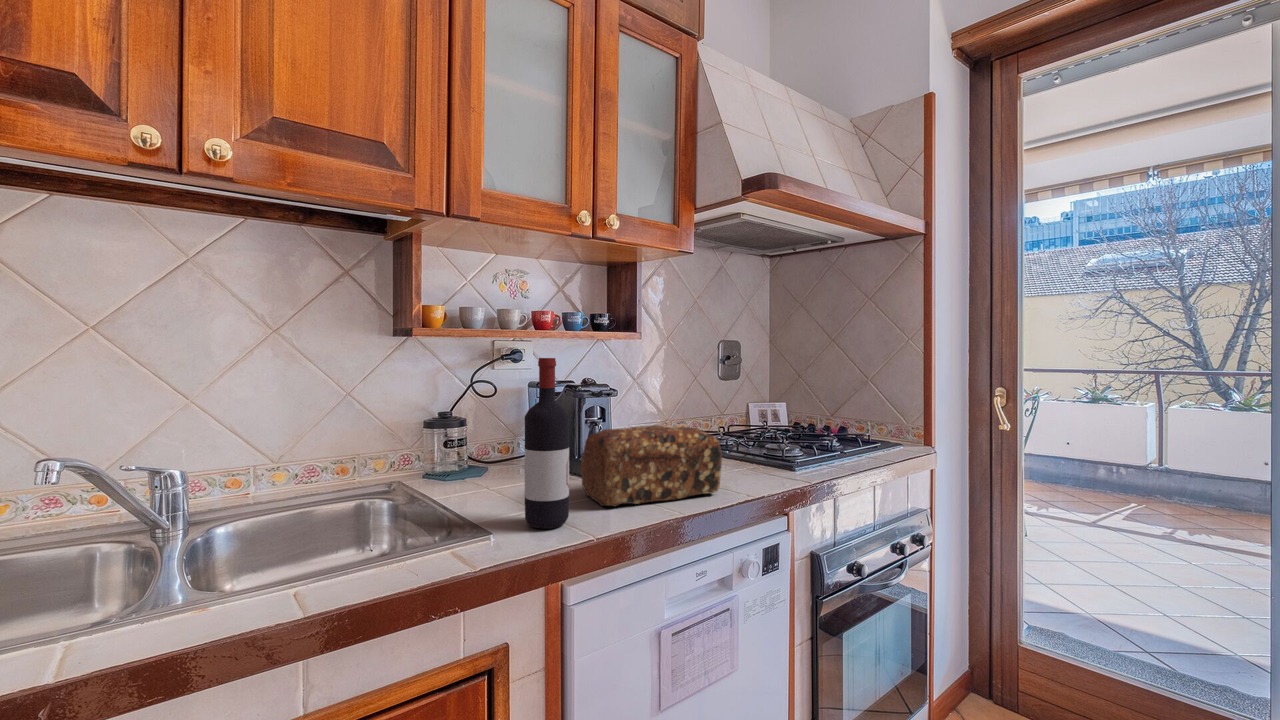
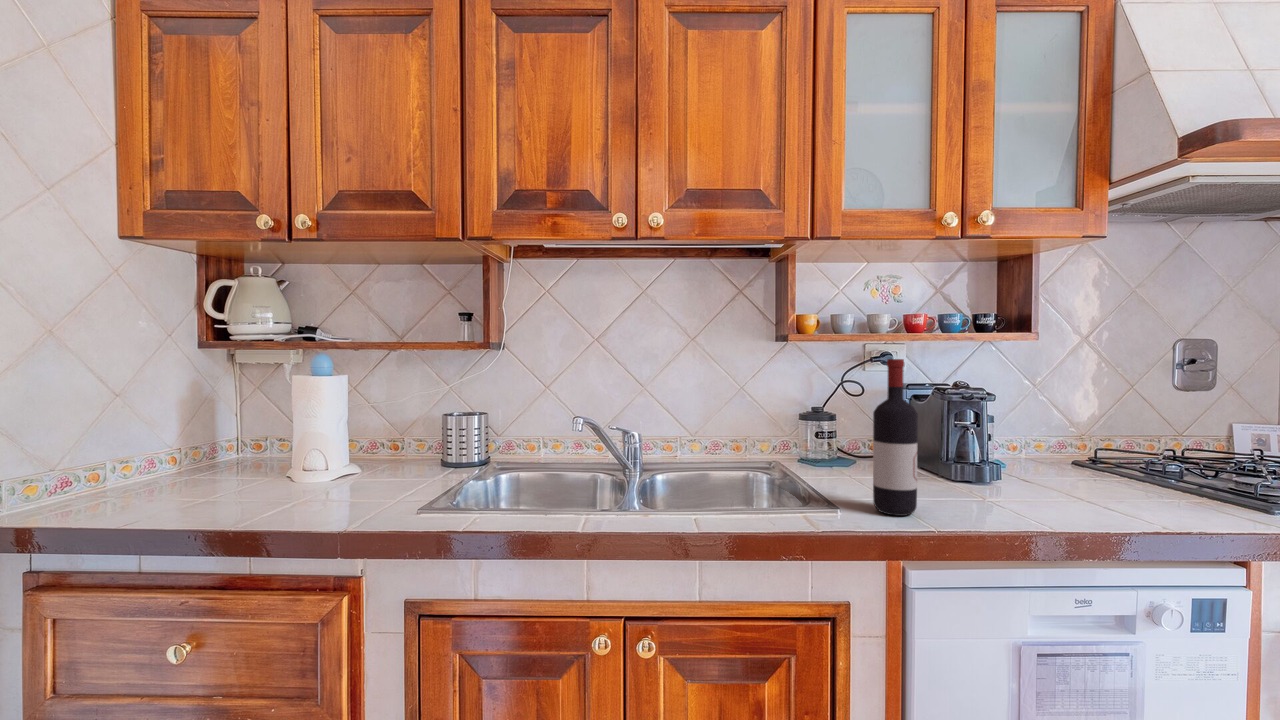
bread loaf: present [580,425,722,507] -> none [941,432,1124,516]

